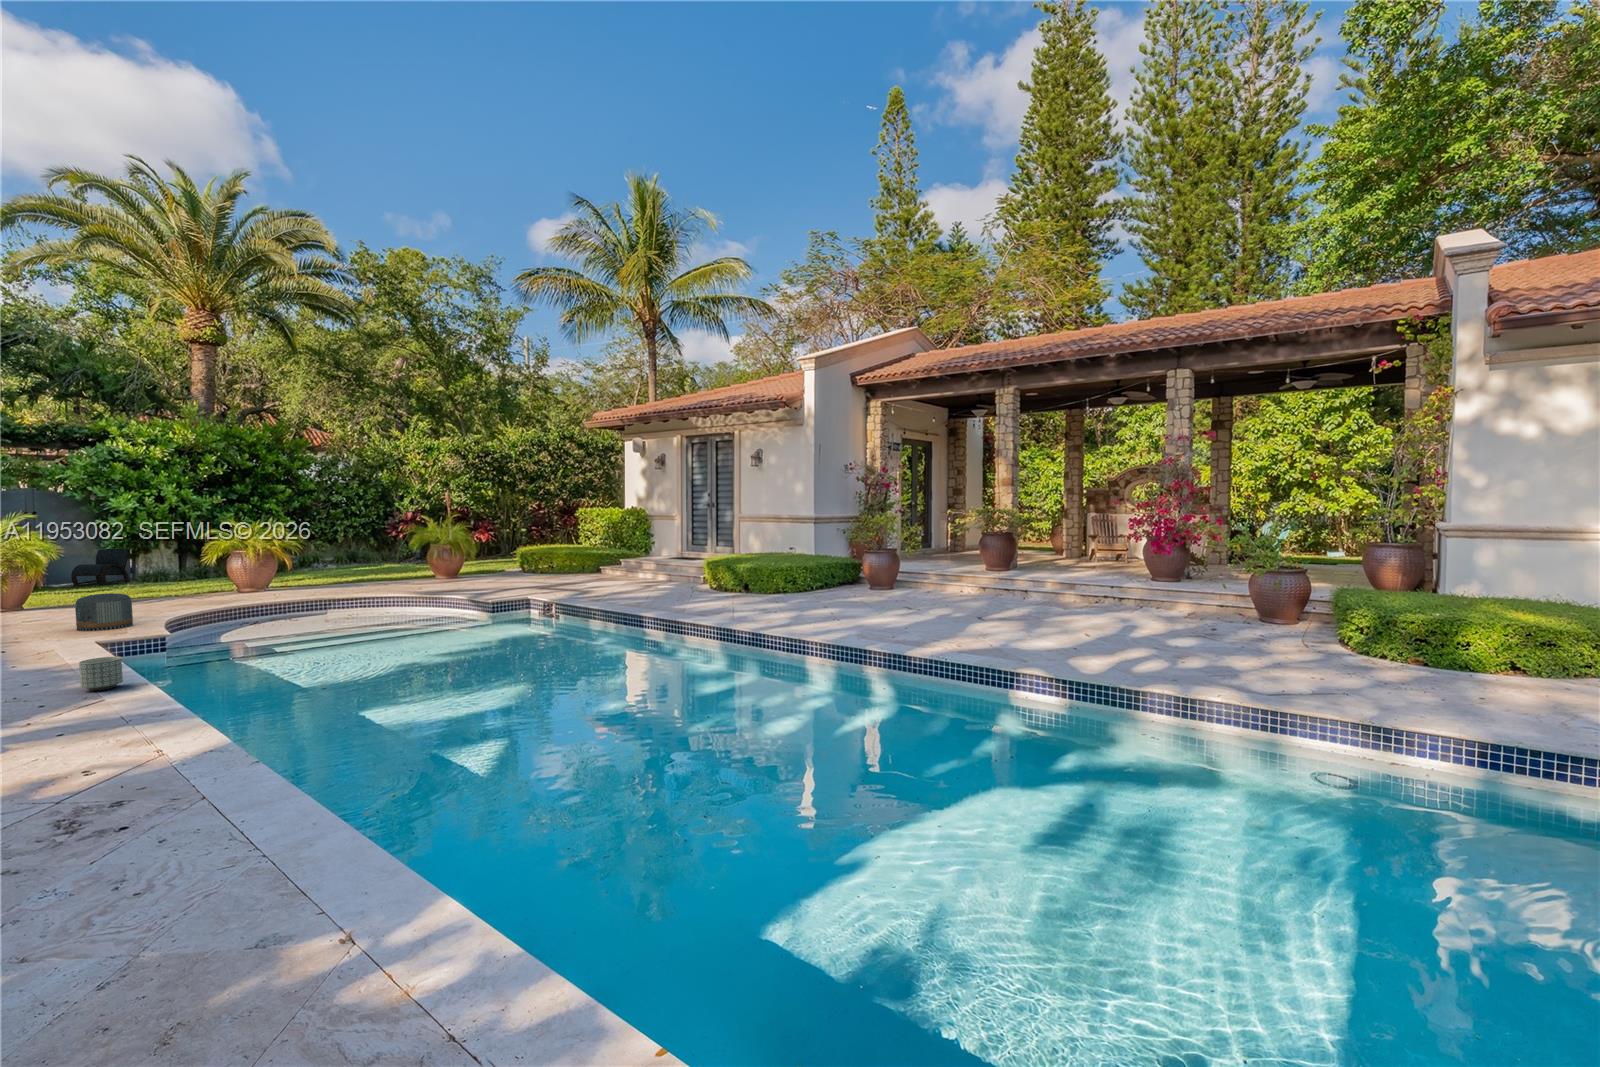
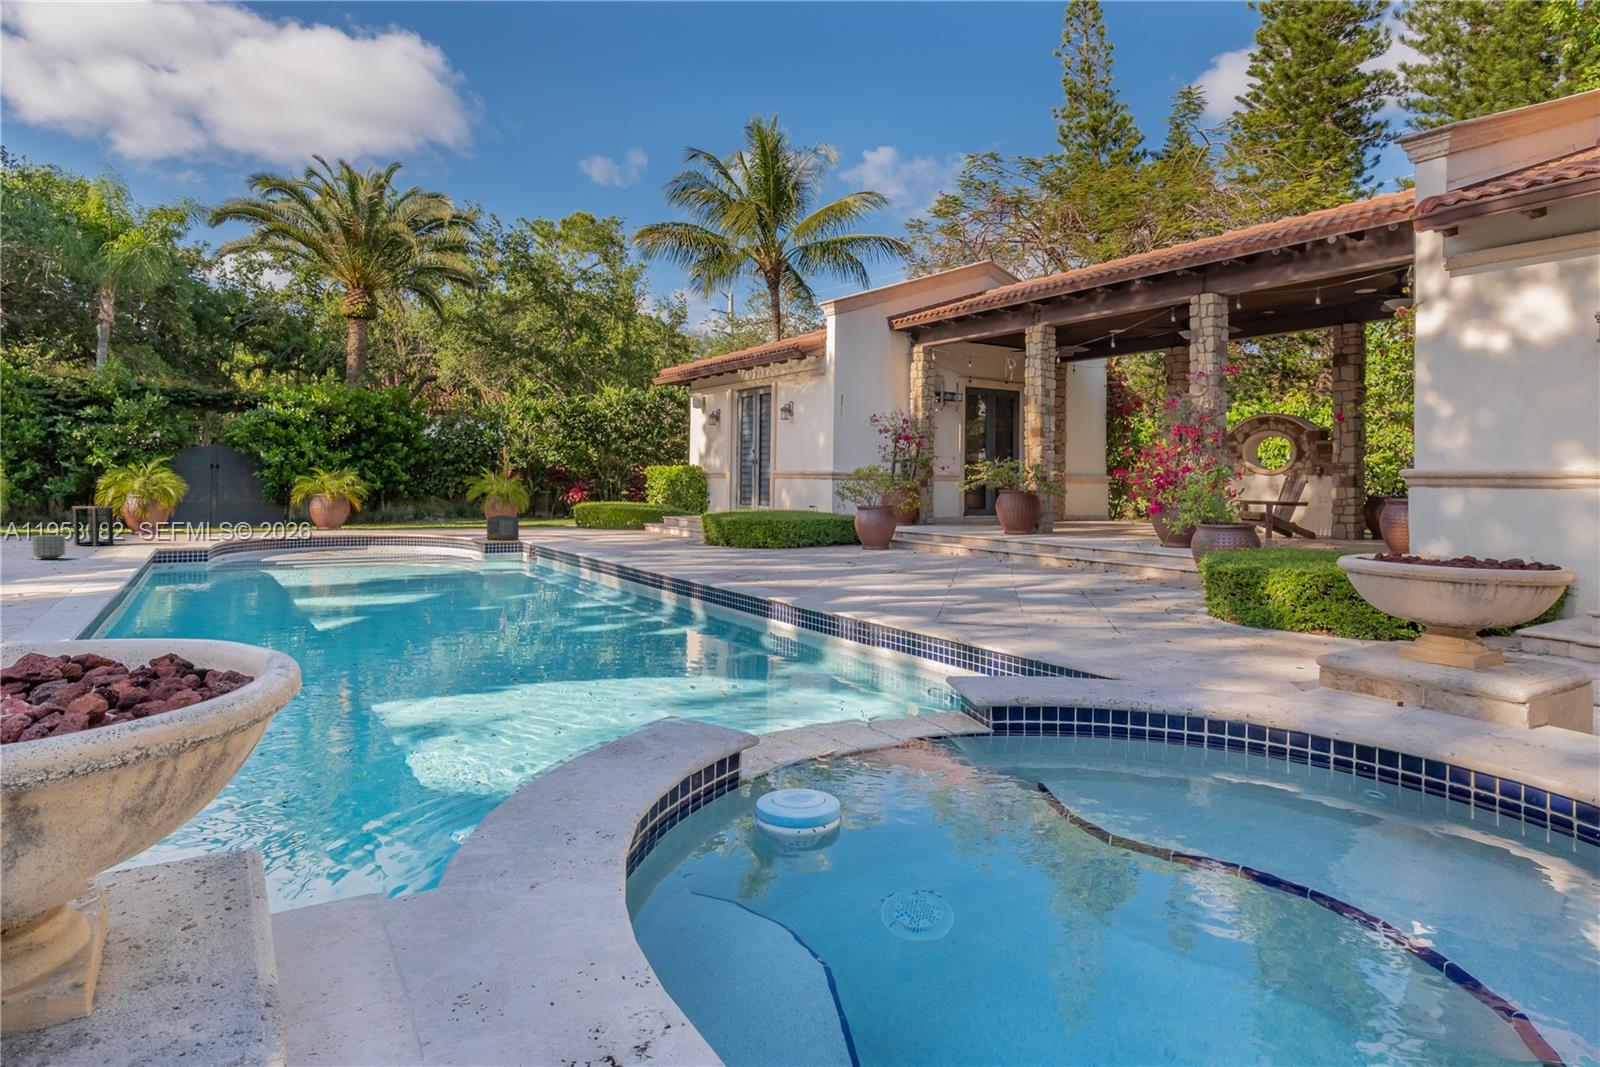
lounge chair: present [71,549,129,586] -> none [242,487,289,524]
pouf: present [75,593,133,631] -> present [487,515,519,541]
side table: none [20,601,78,657] -> present [73,506,115,546]

